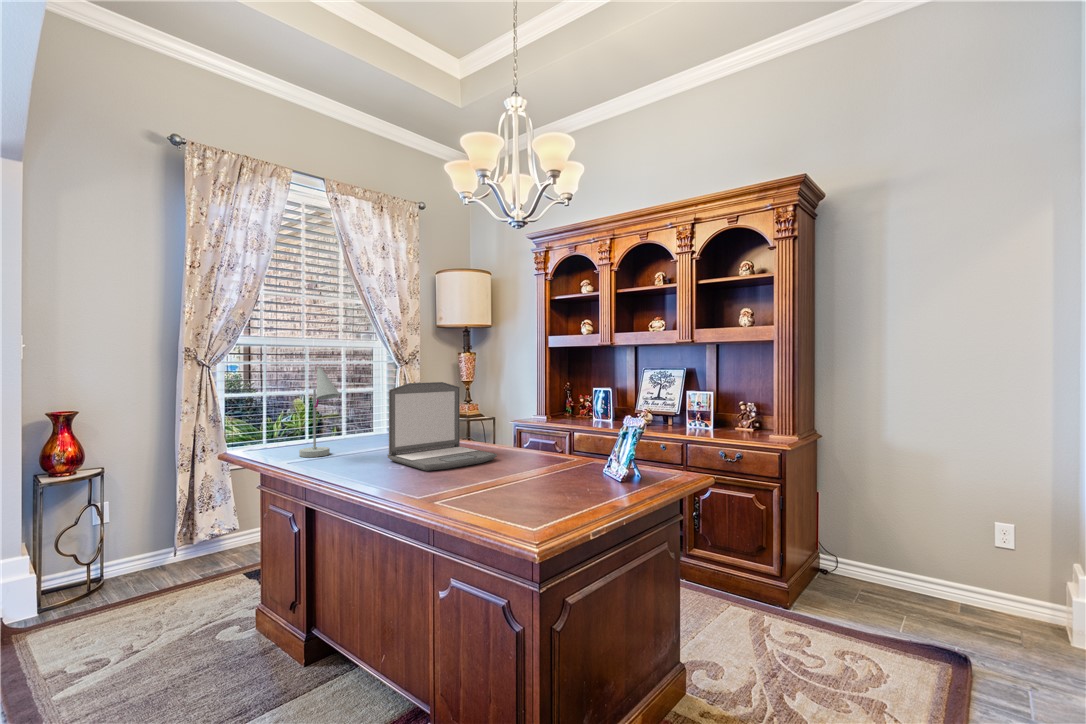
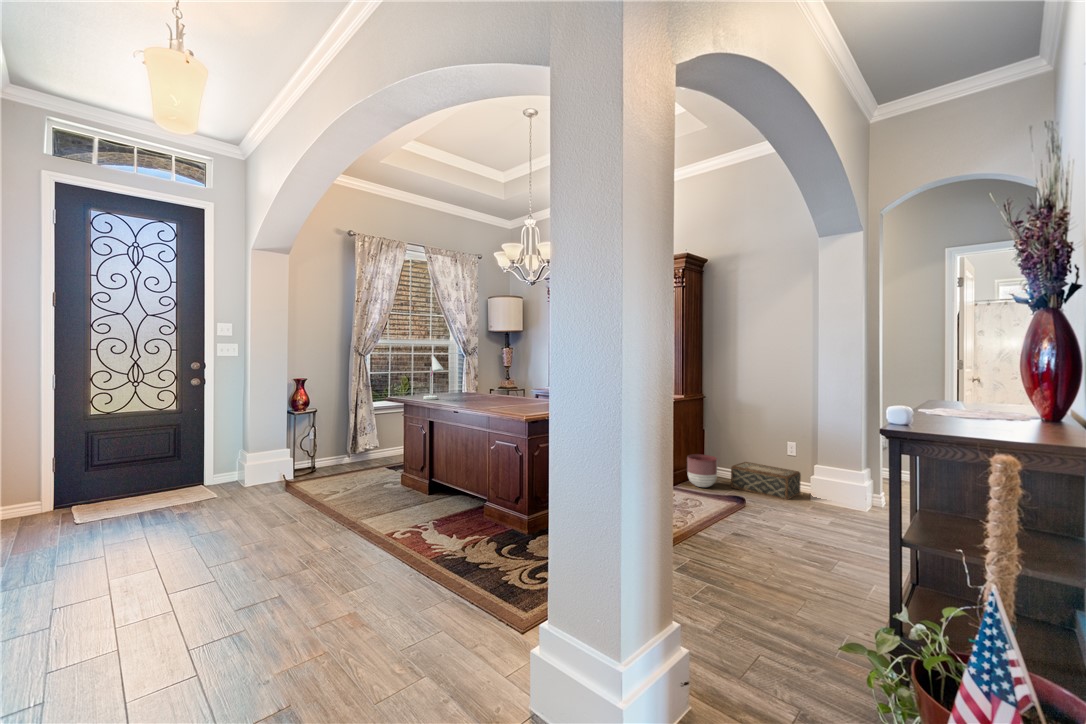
laptop: present [388,382,497,471] -> none [466,364,519,404]
planter: none [808,542,868,609] -> present [687,454,718,487]
woven basket: none [892,553,1031,644] -> present [731,462,801,500]

